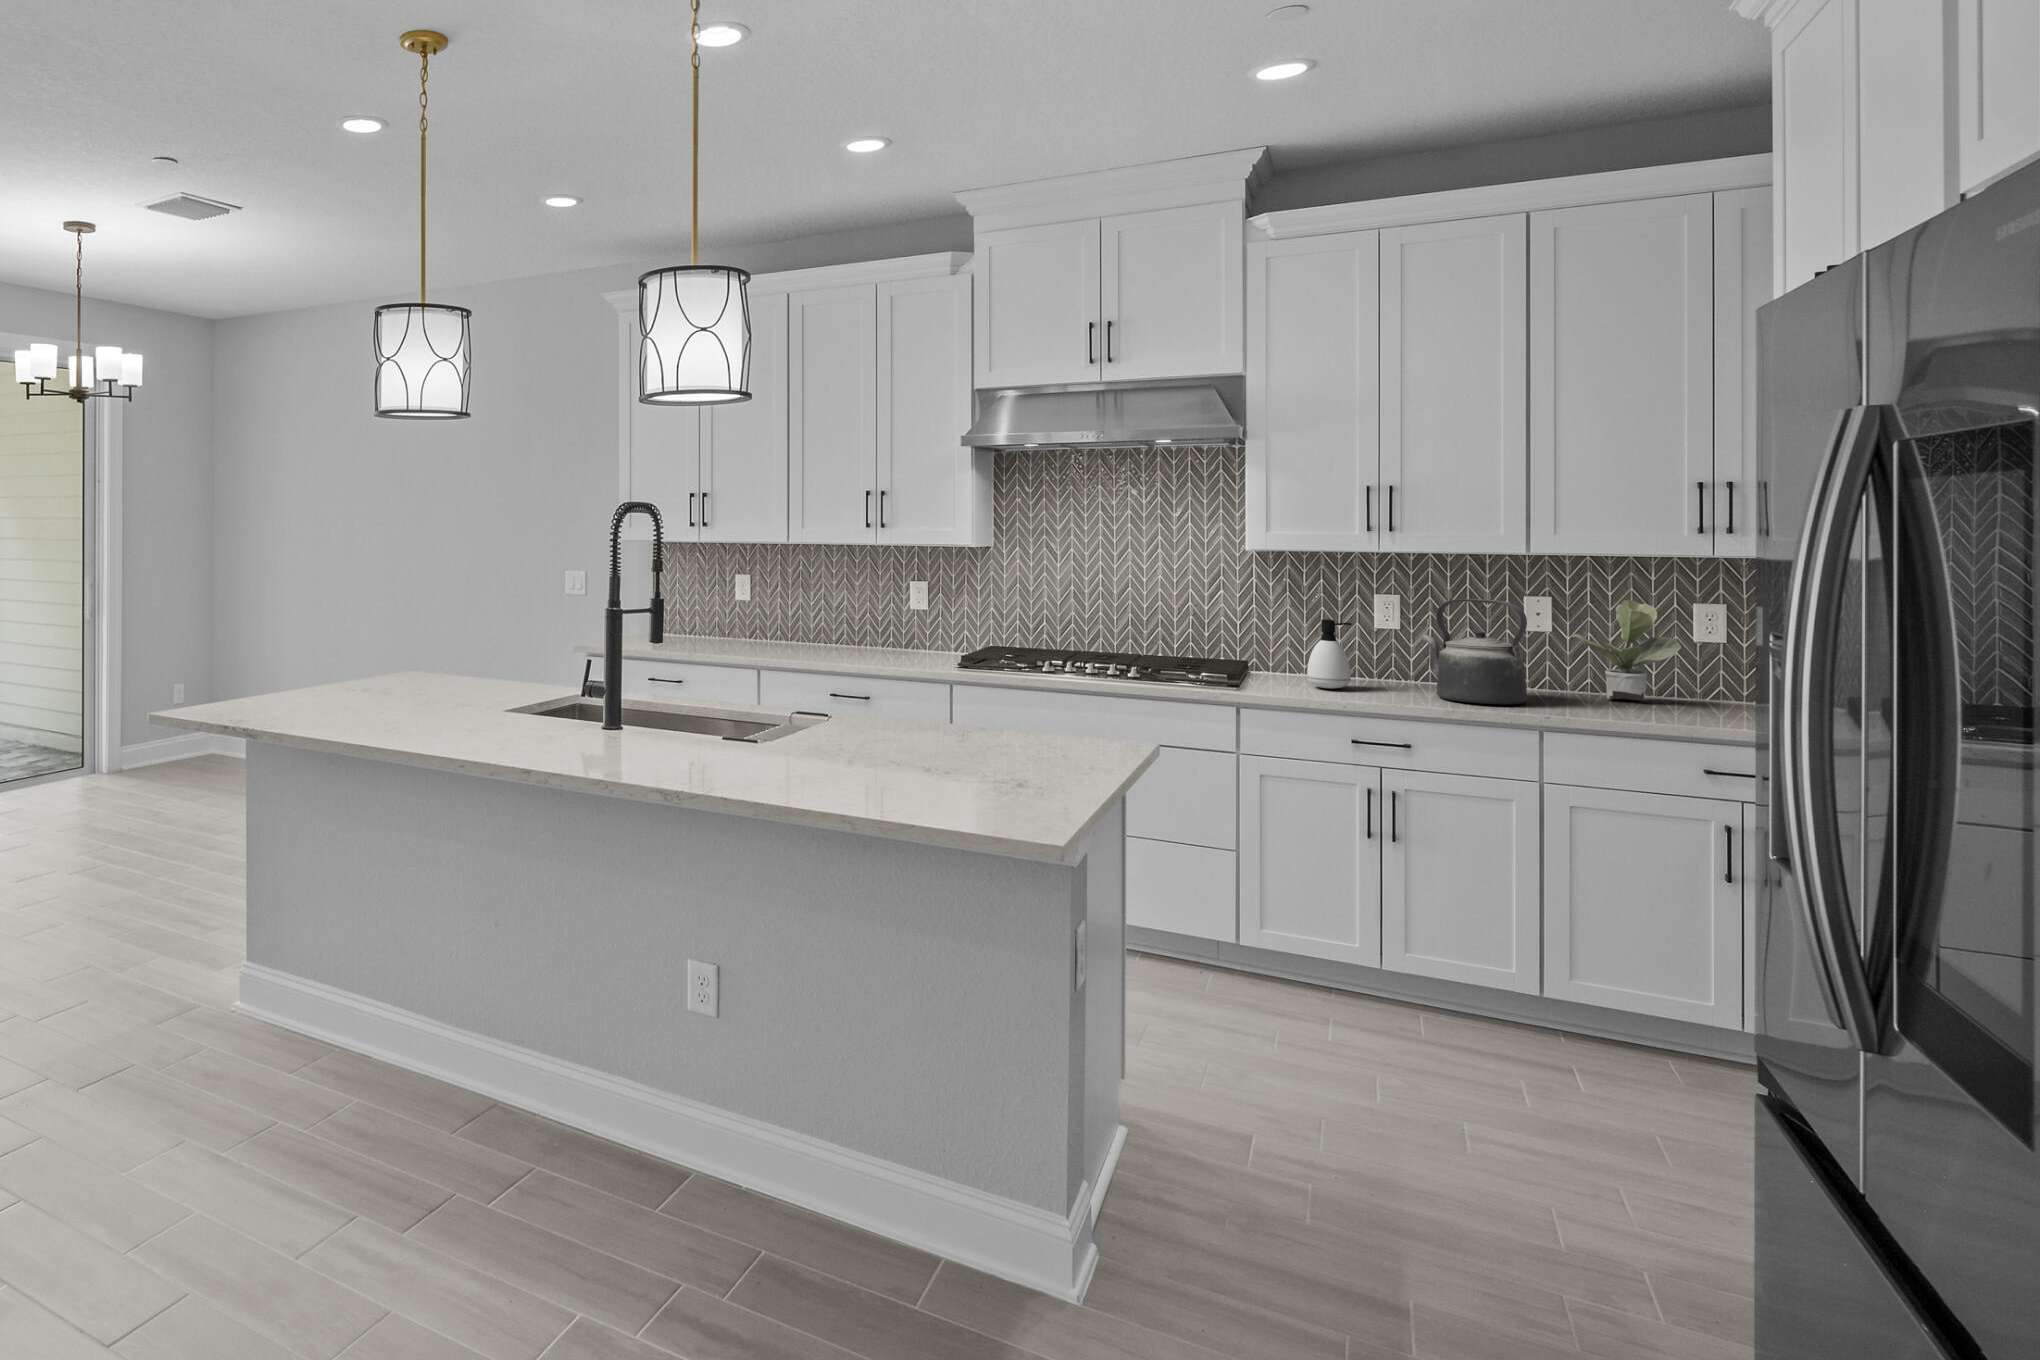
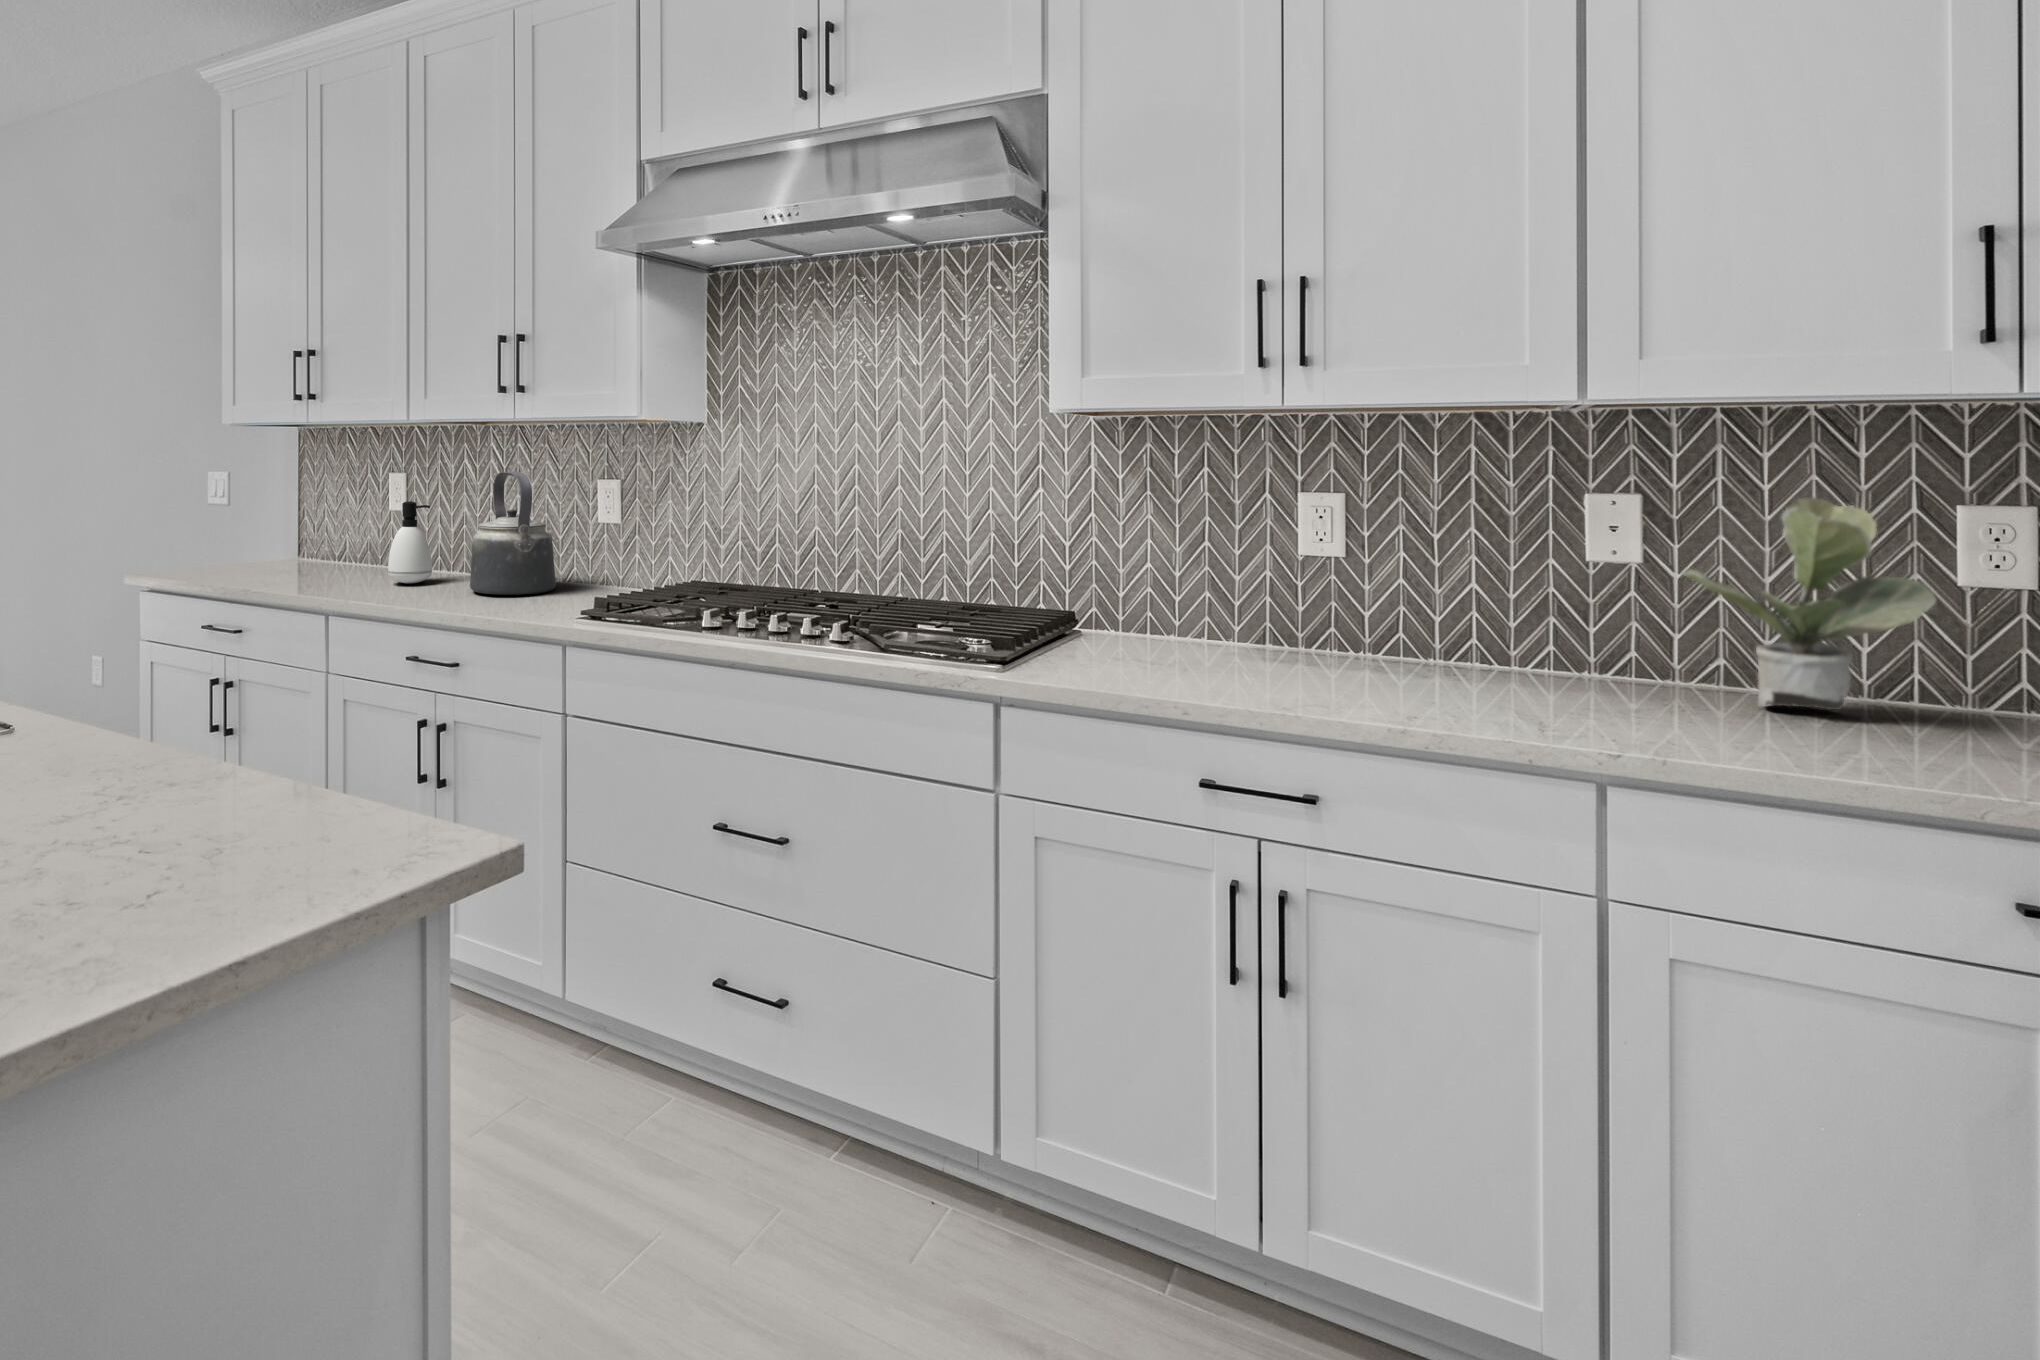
kettle: present [1423,599,1527,704] -> present [470,472,556,595]
soap dispenser: present [1307,619,1351,689] -> present [388,501,432,583]

